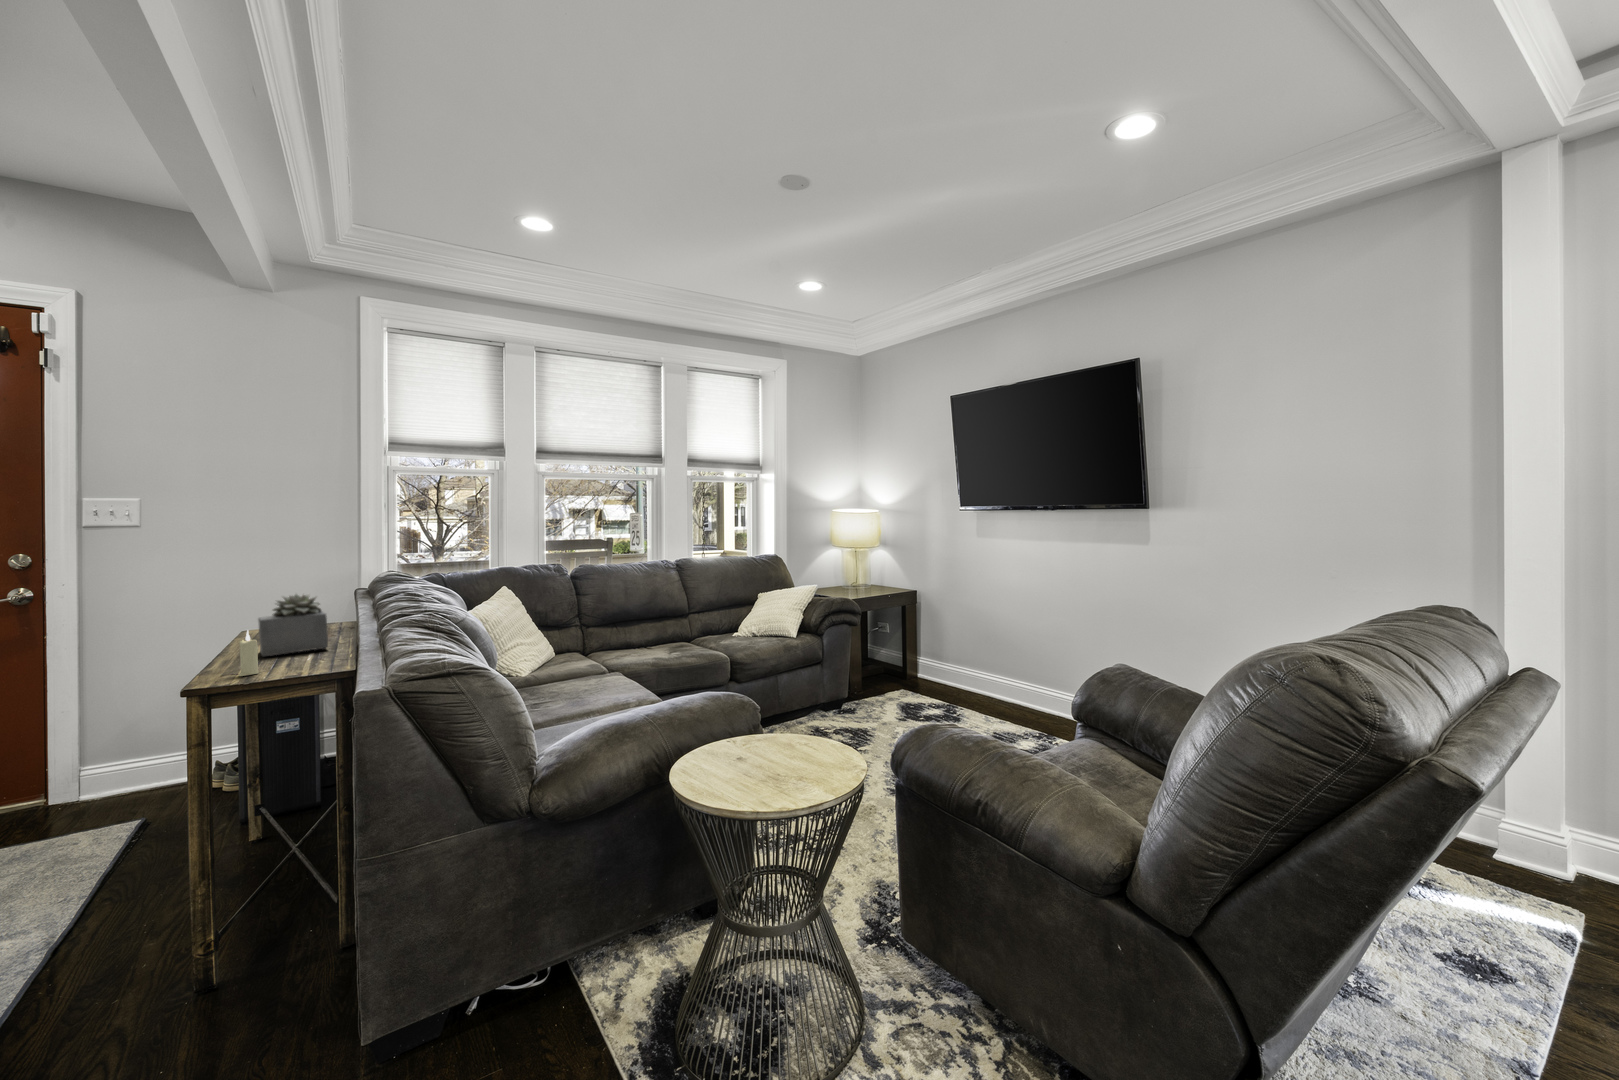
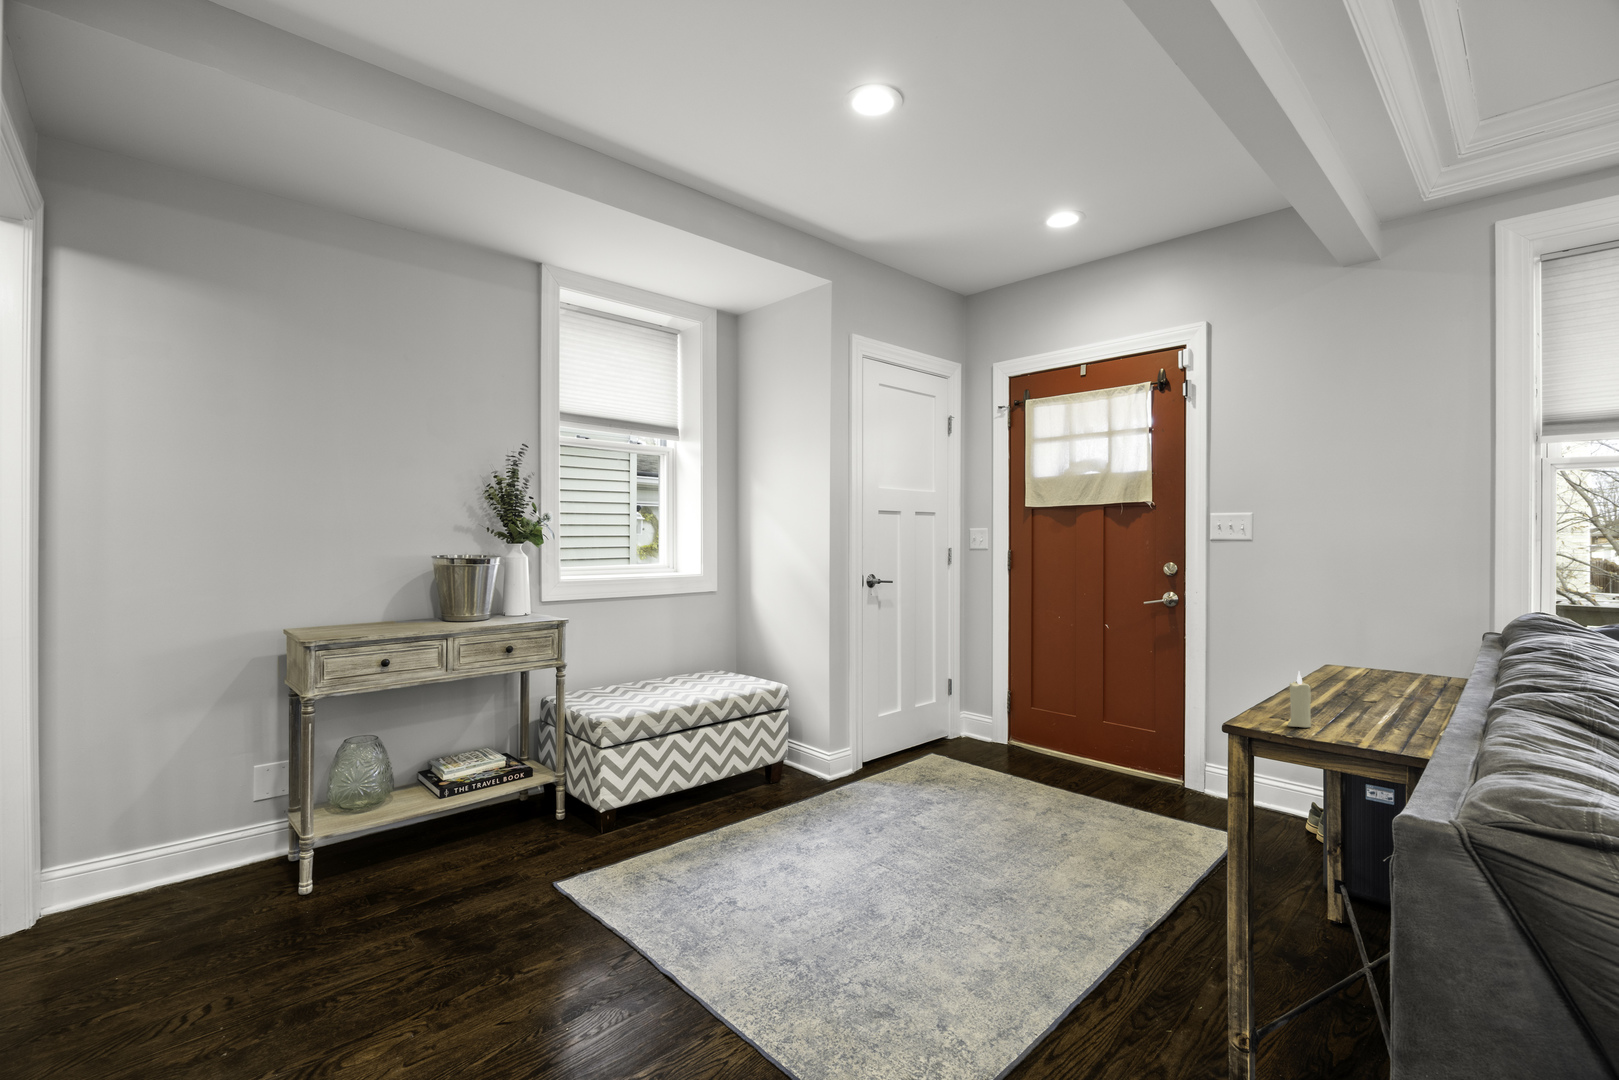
succulent plant: present [258,594,328,656] -> none [1326,629,1418,712]

